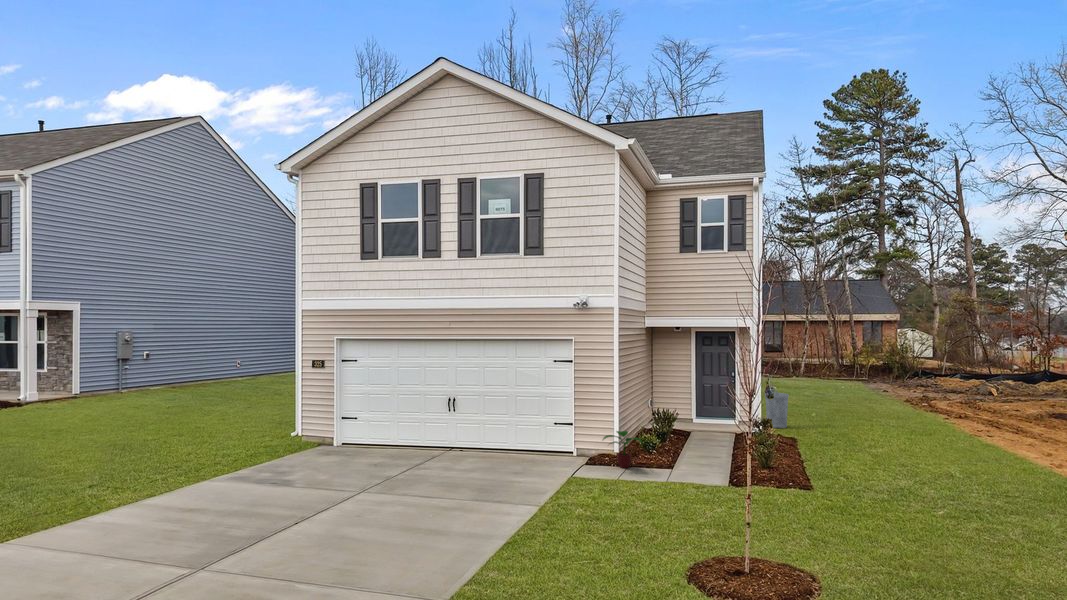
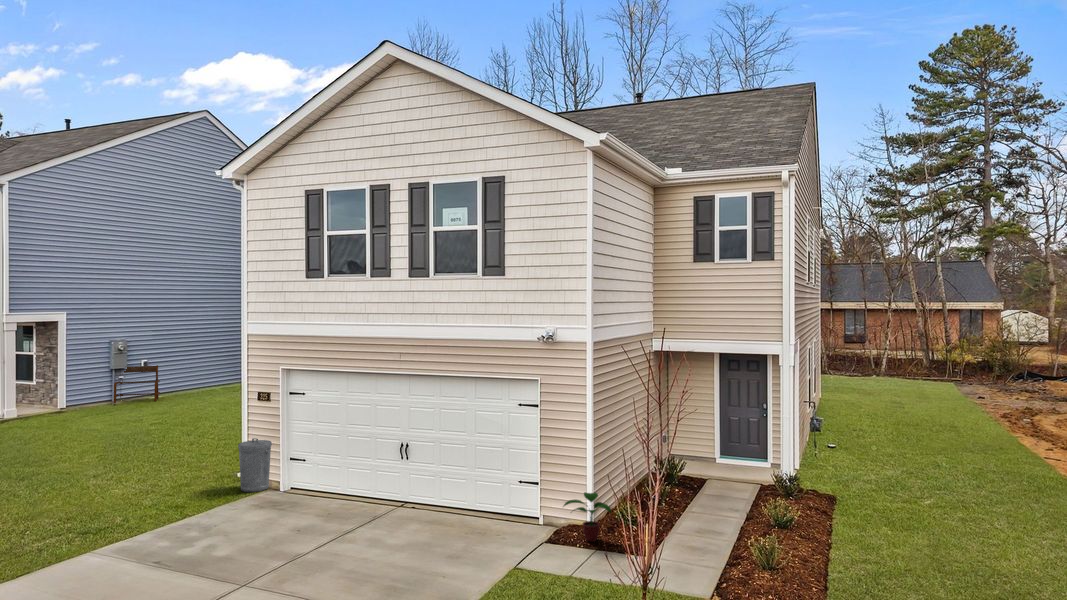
bench: none [92,360,137,397] -> present [114,365,160,403]
trash can: present [765,391,789,428] -> present [238,438,272,492]

